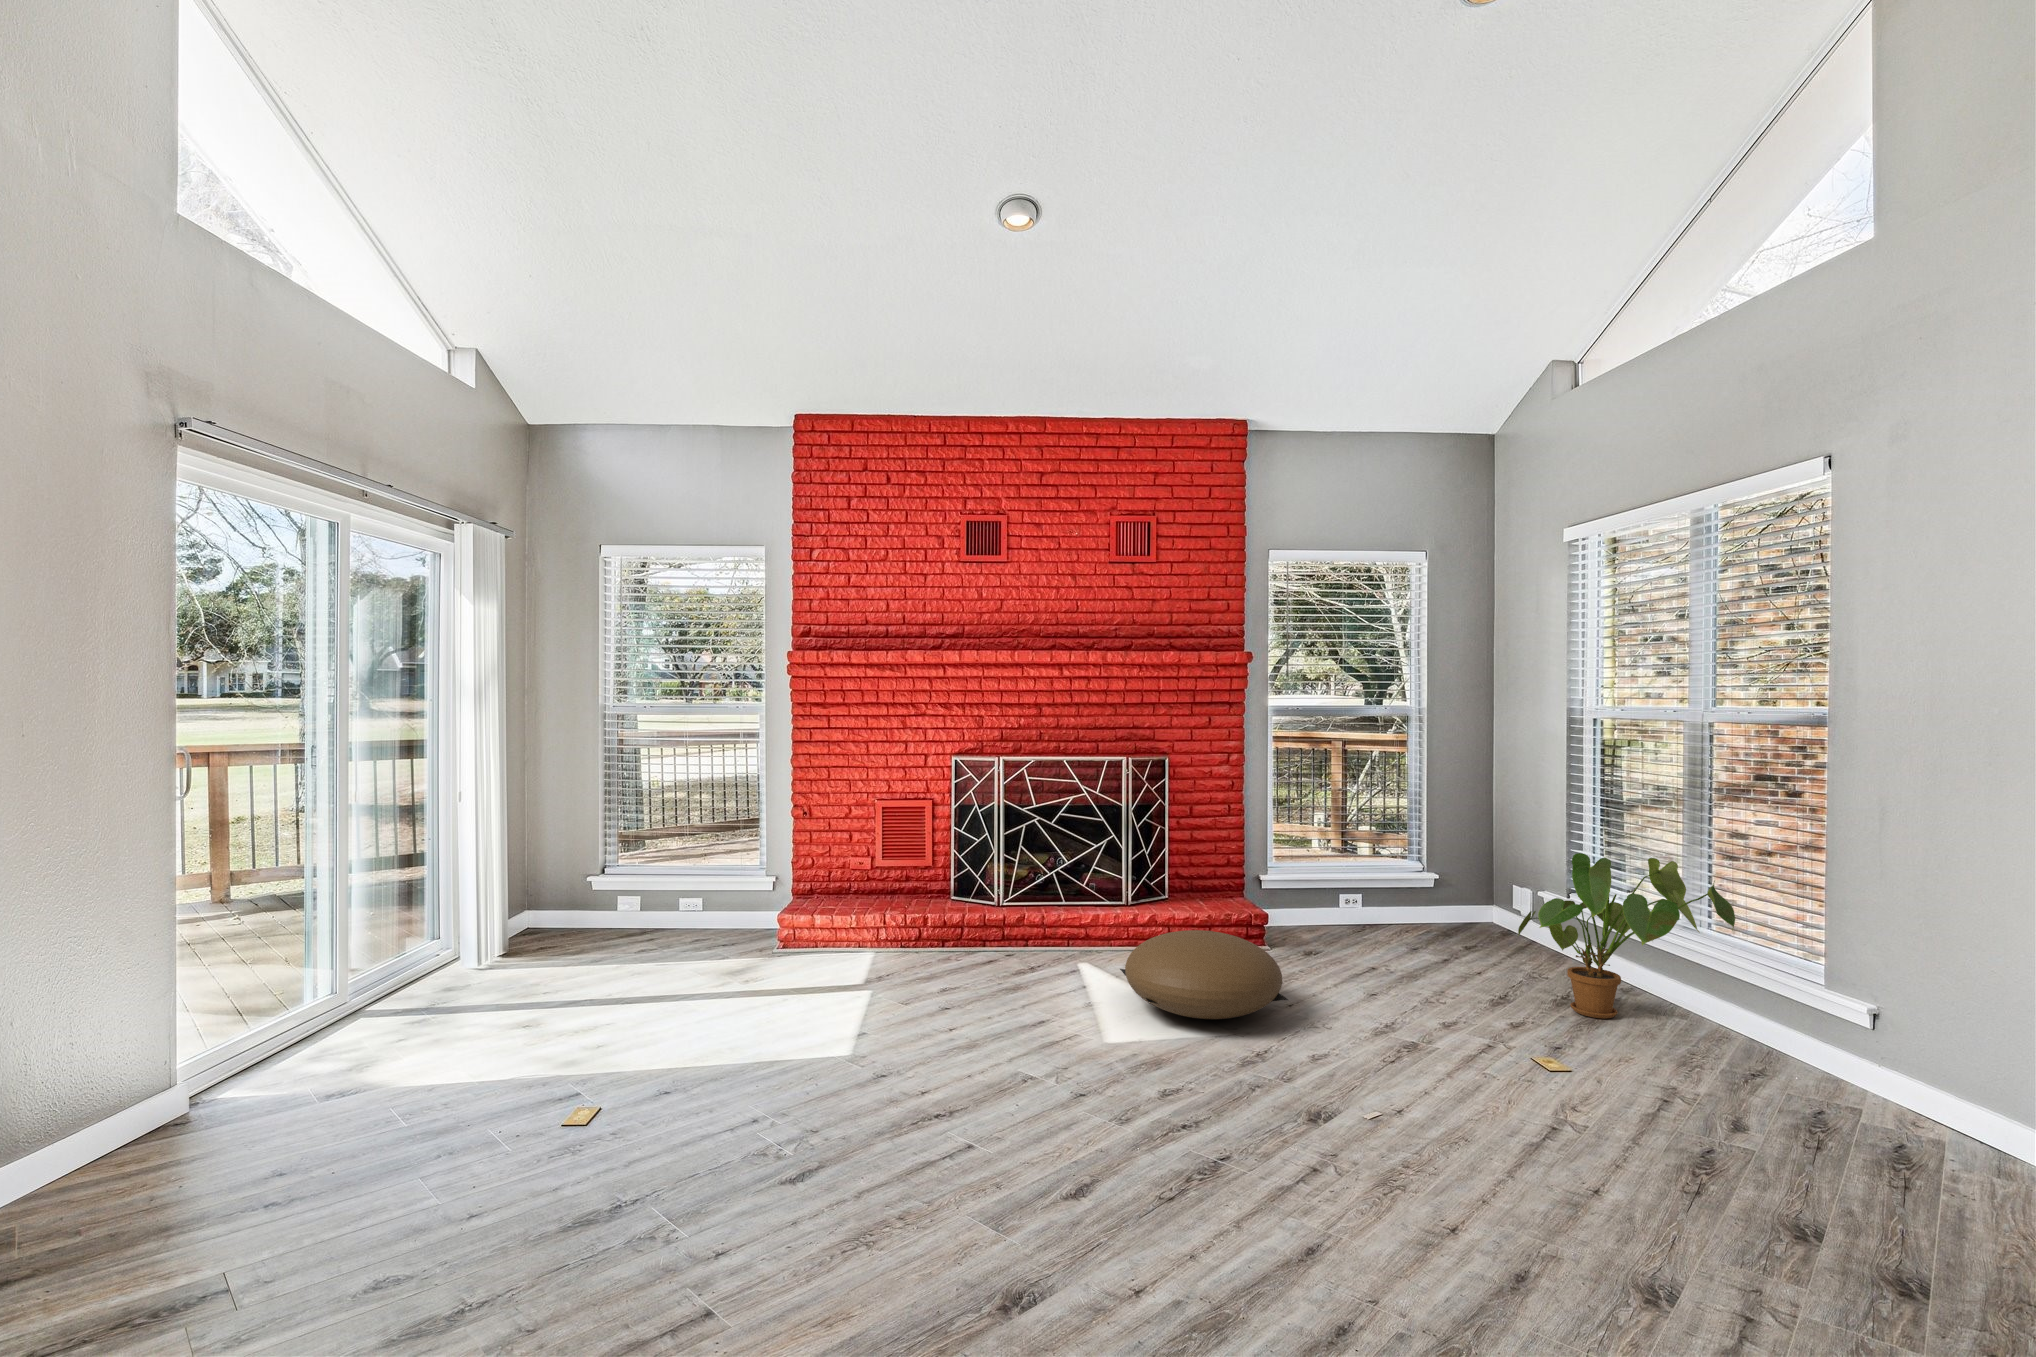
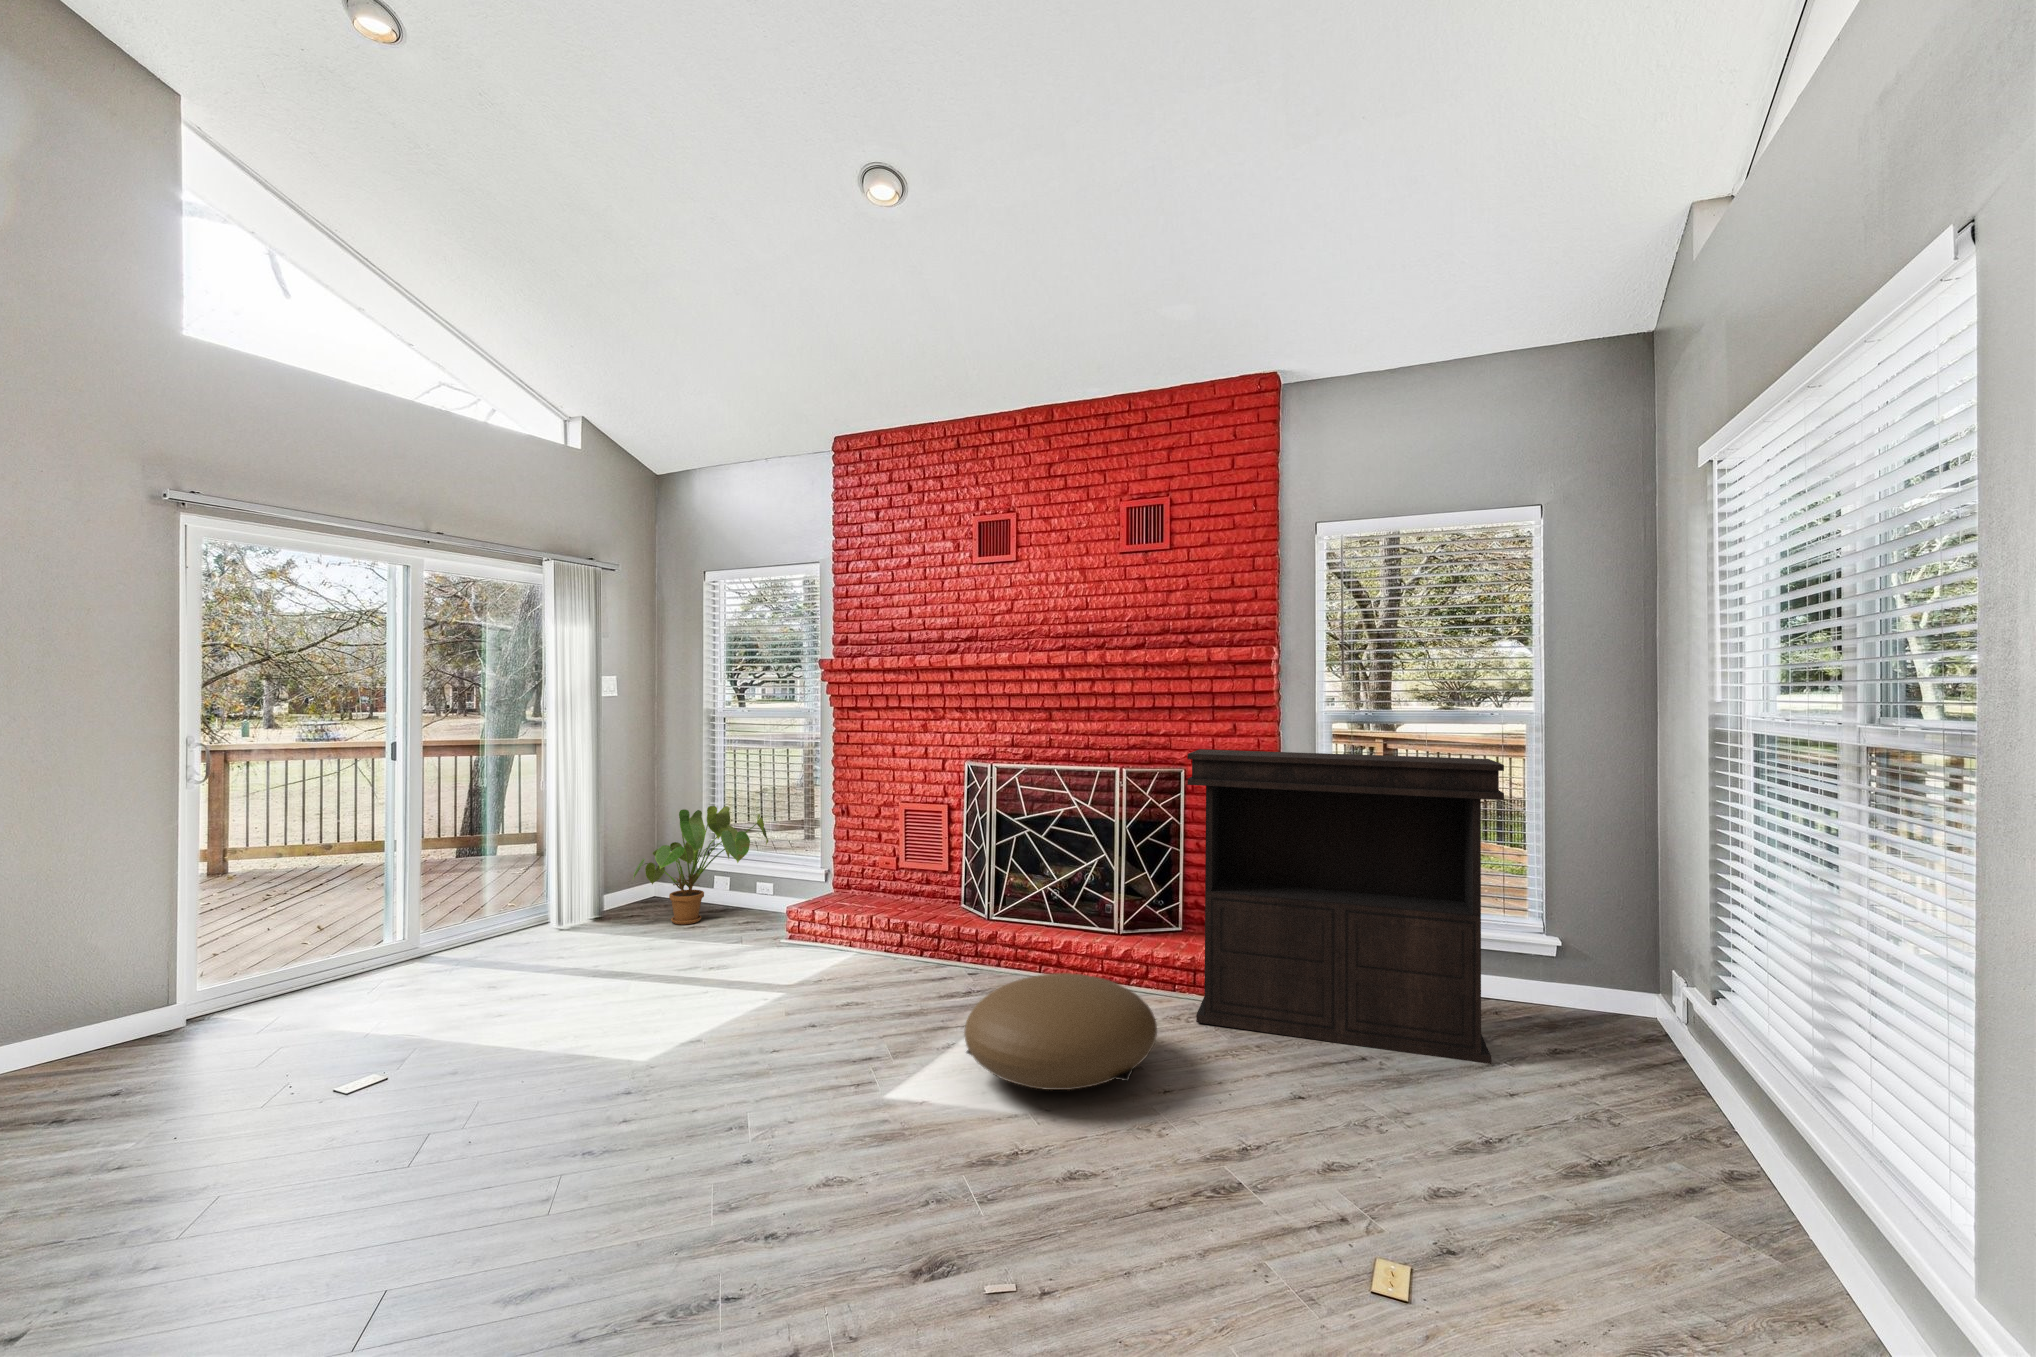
console table: none [1215,739,1456,964] -> present [1187,749,1504,1064]
house plant: present [1518,853,1735,1019] -> present [633,806,768,925]

